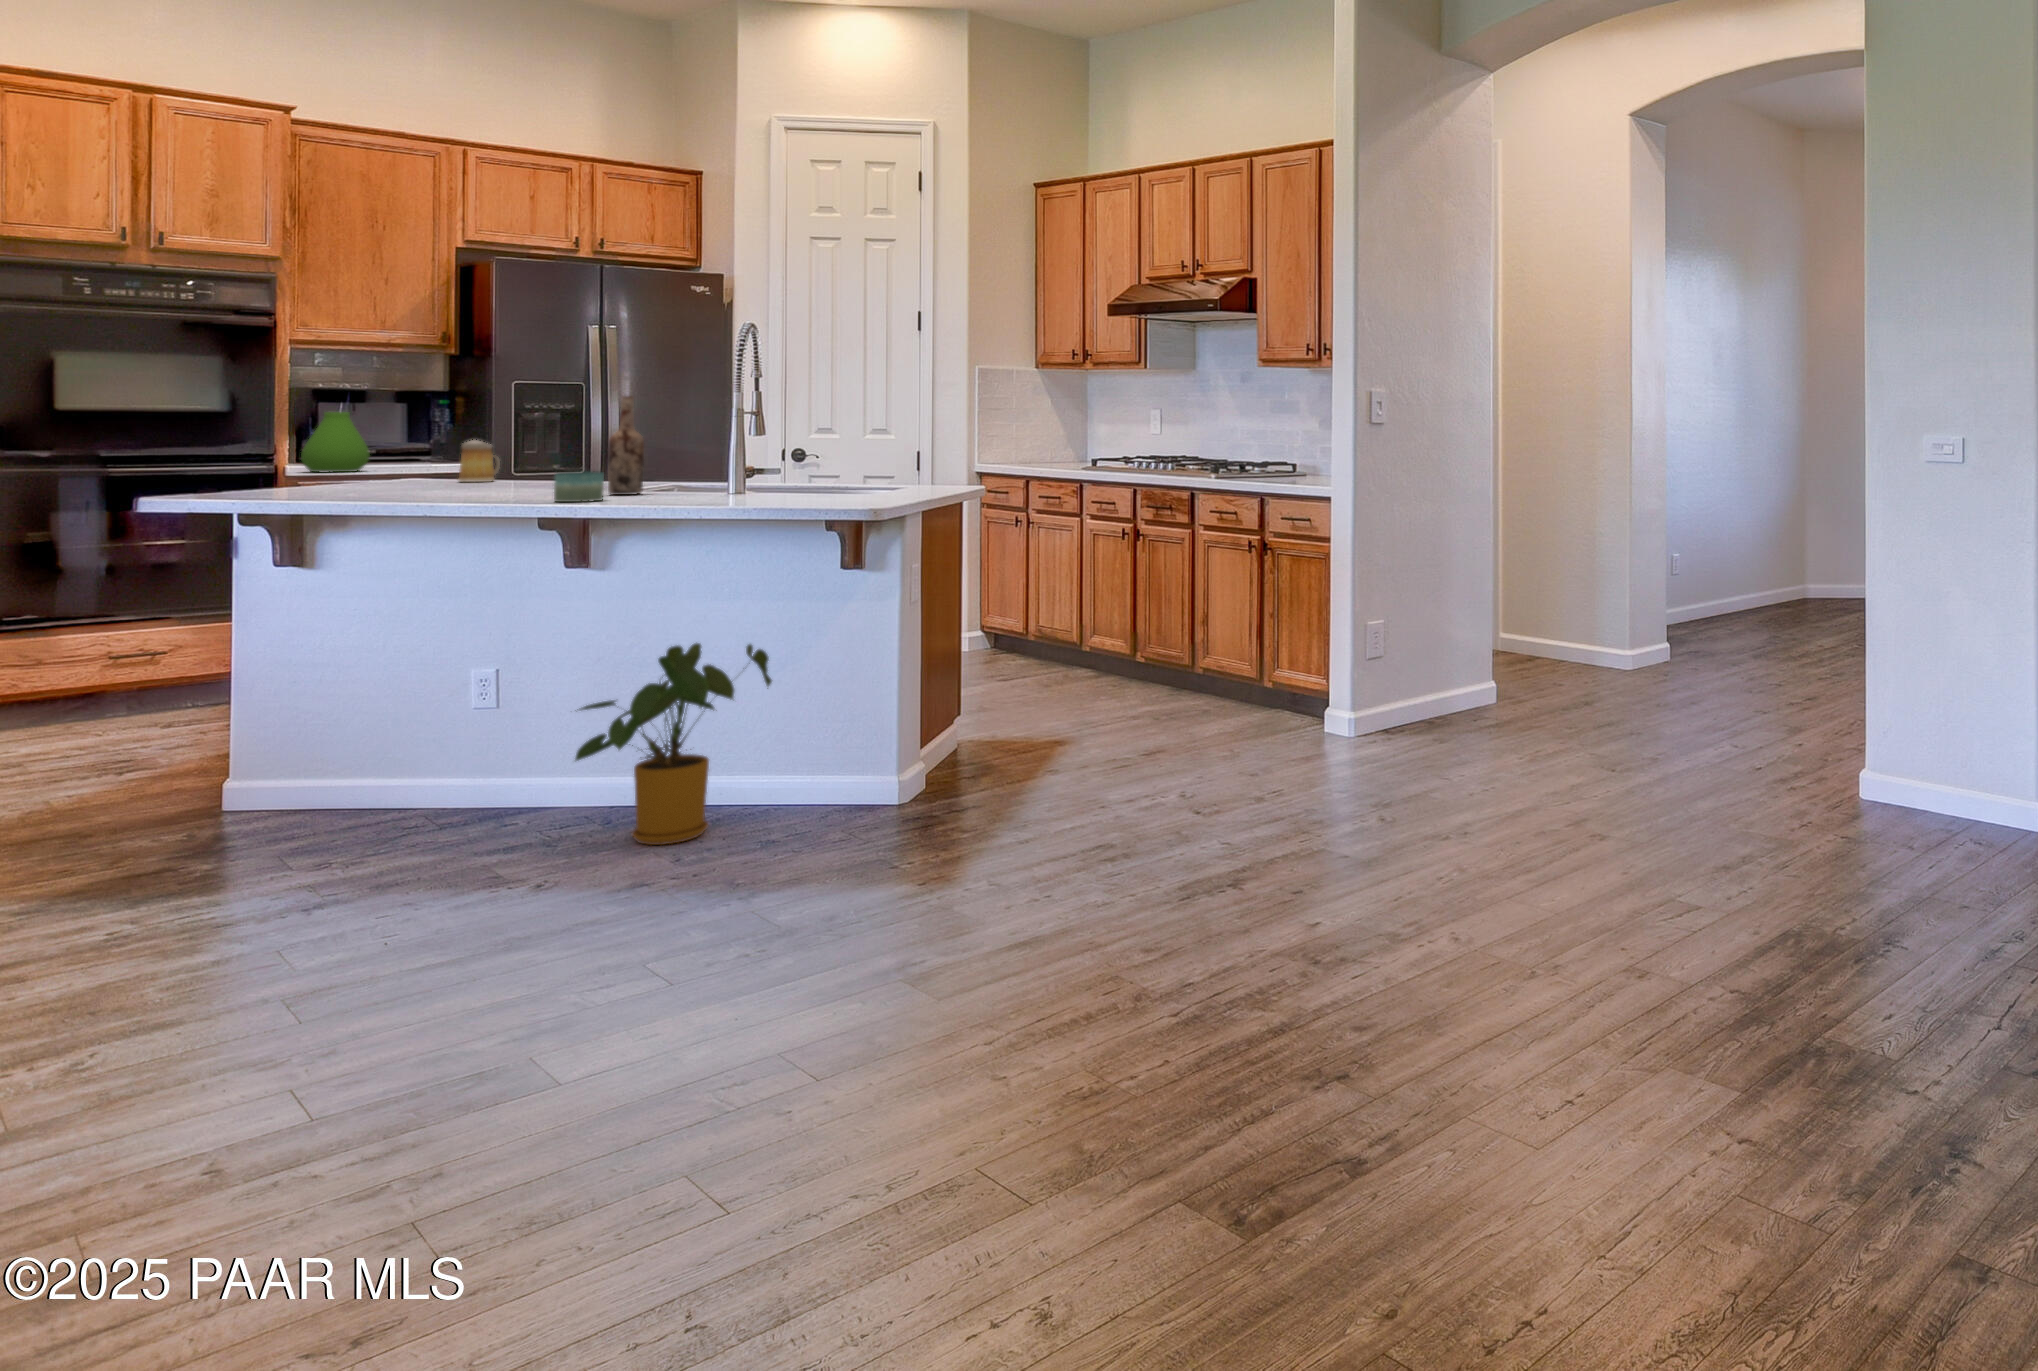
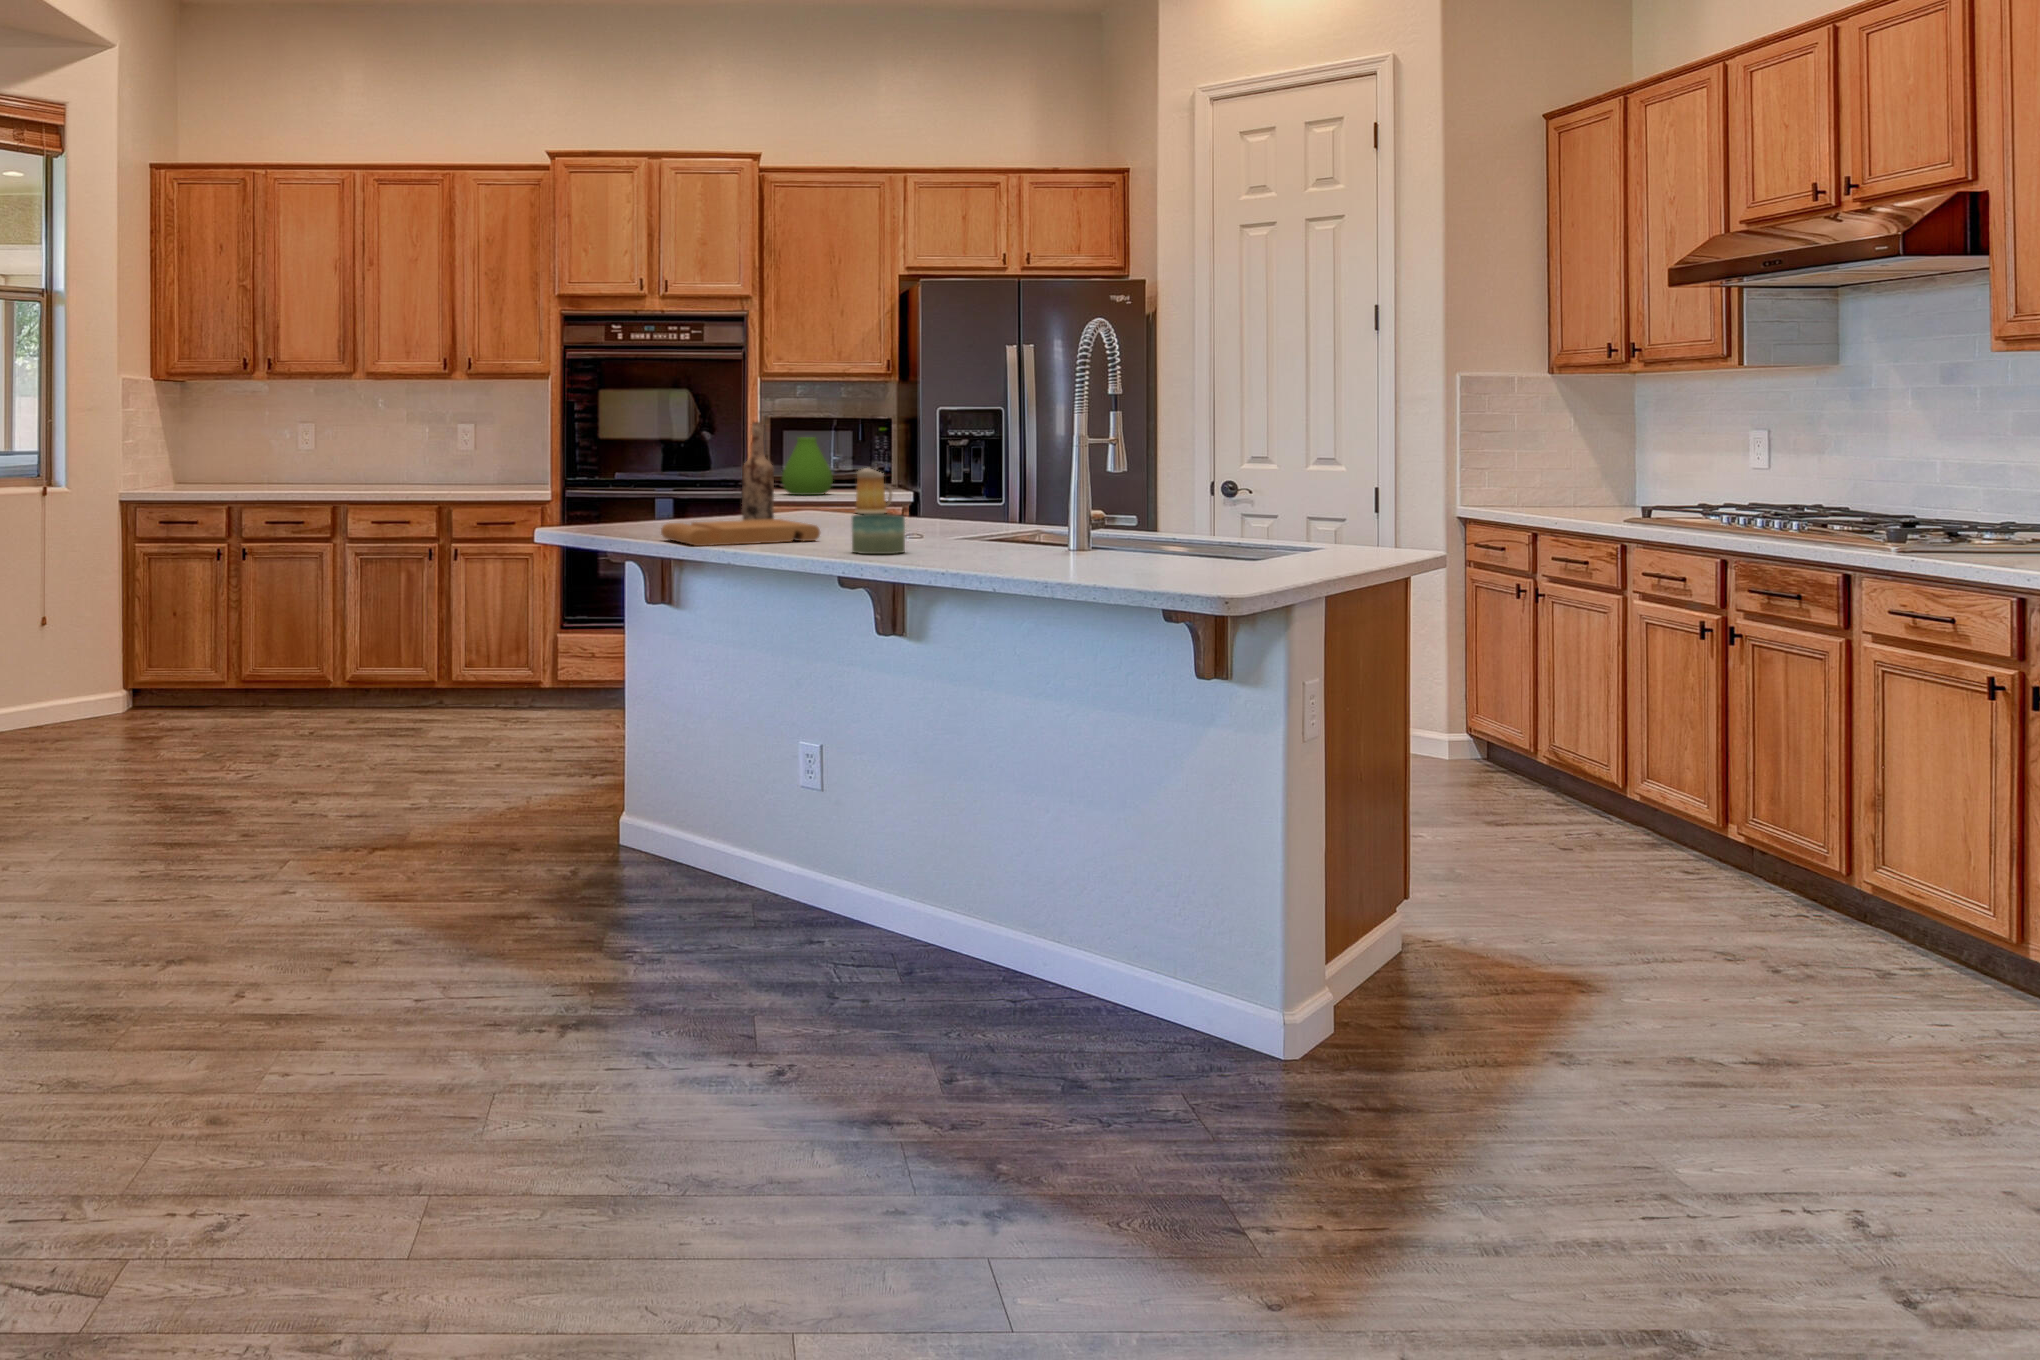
wine bottle: present [608,396,644,495] -> present [742,422,774,520]
cutting board: none [320,483,498,506] -> present [661,519,820,546]
house plant: present [575,643,772,845] -> none [846,757,1106,1049]

